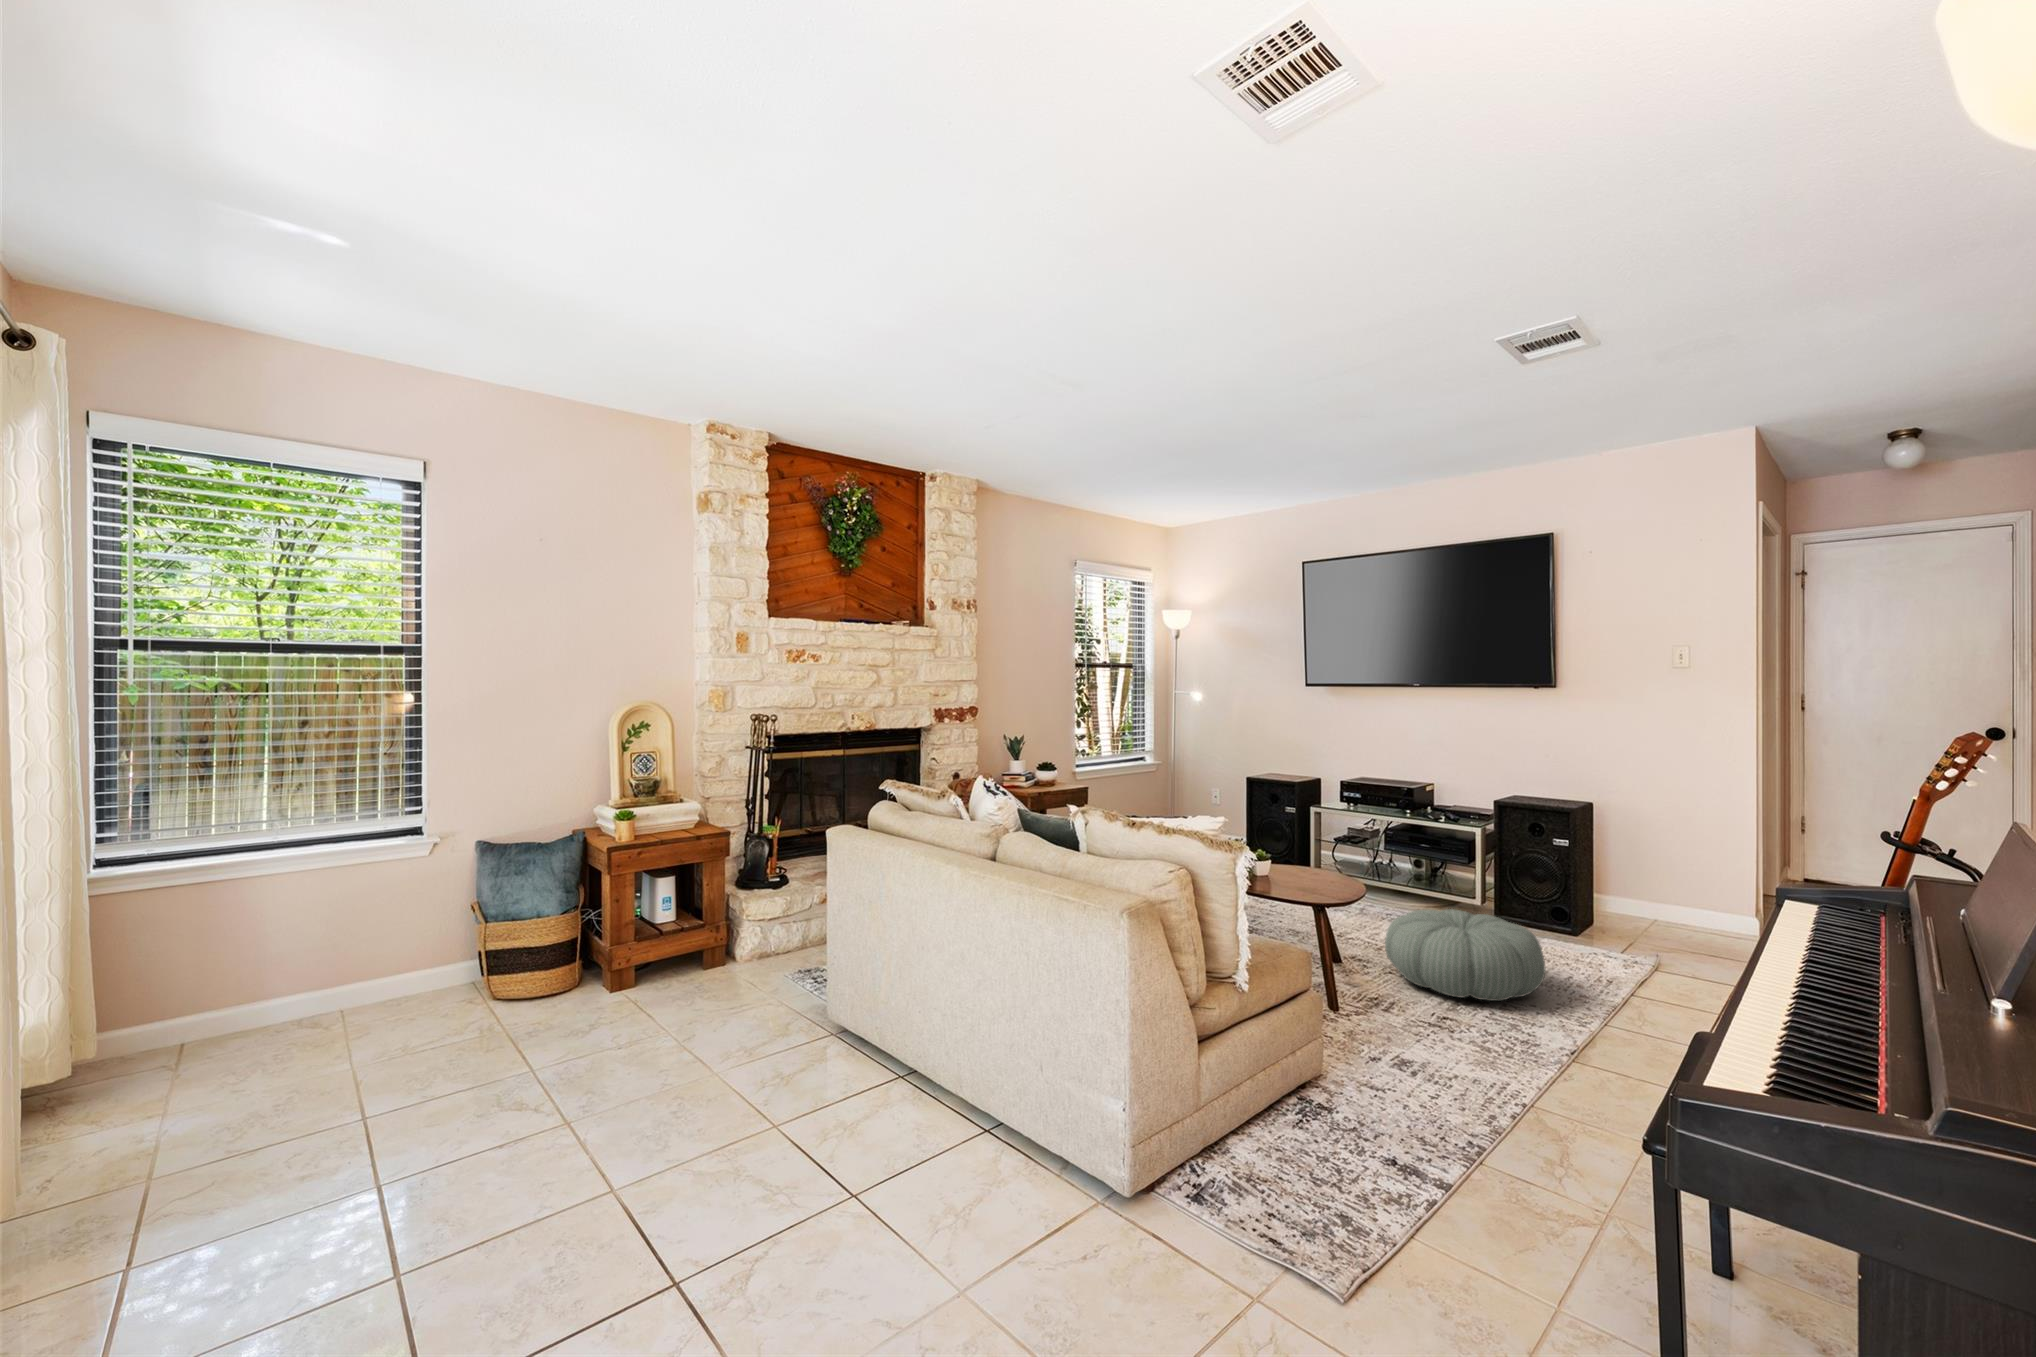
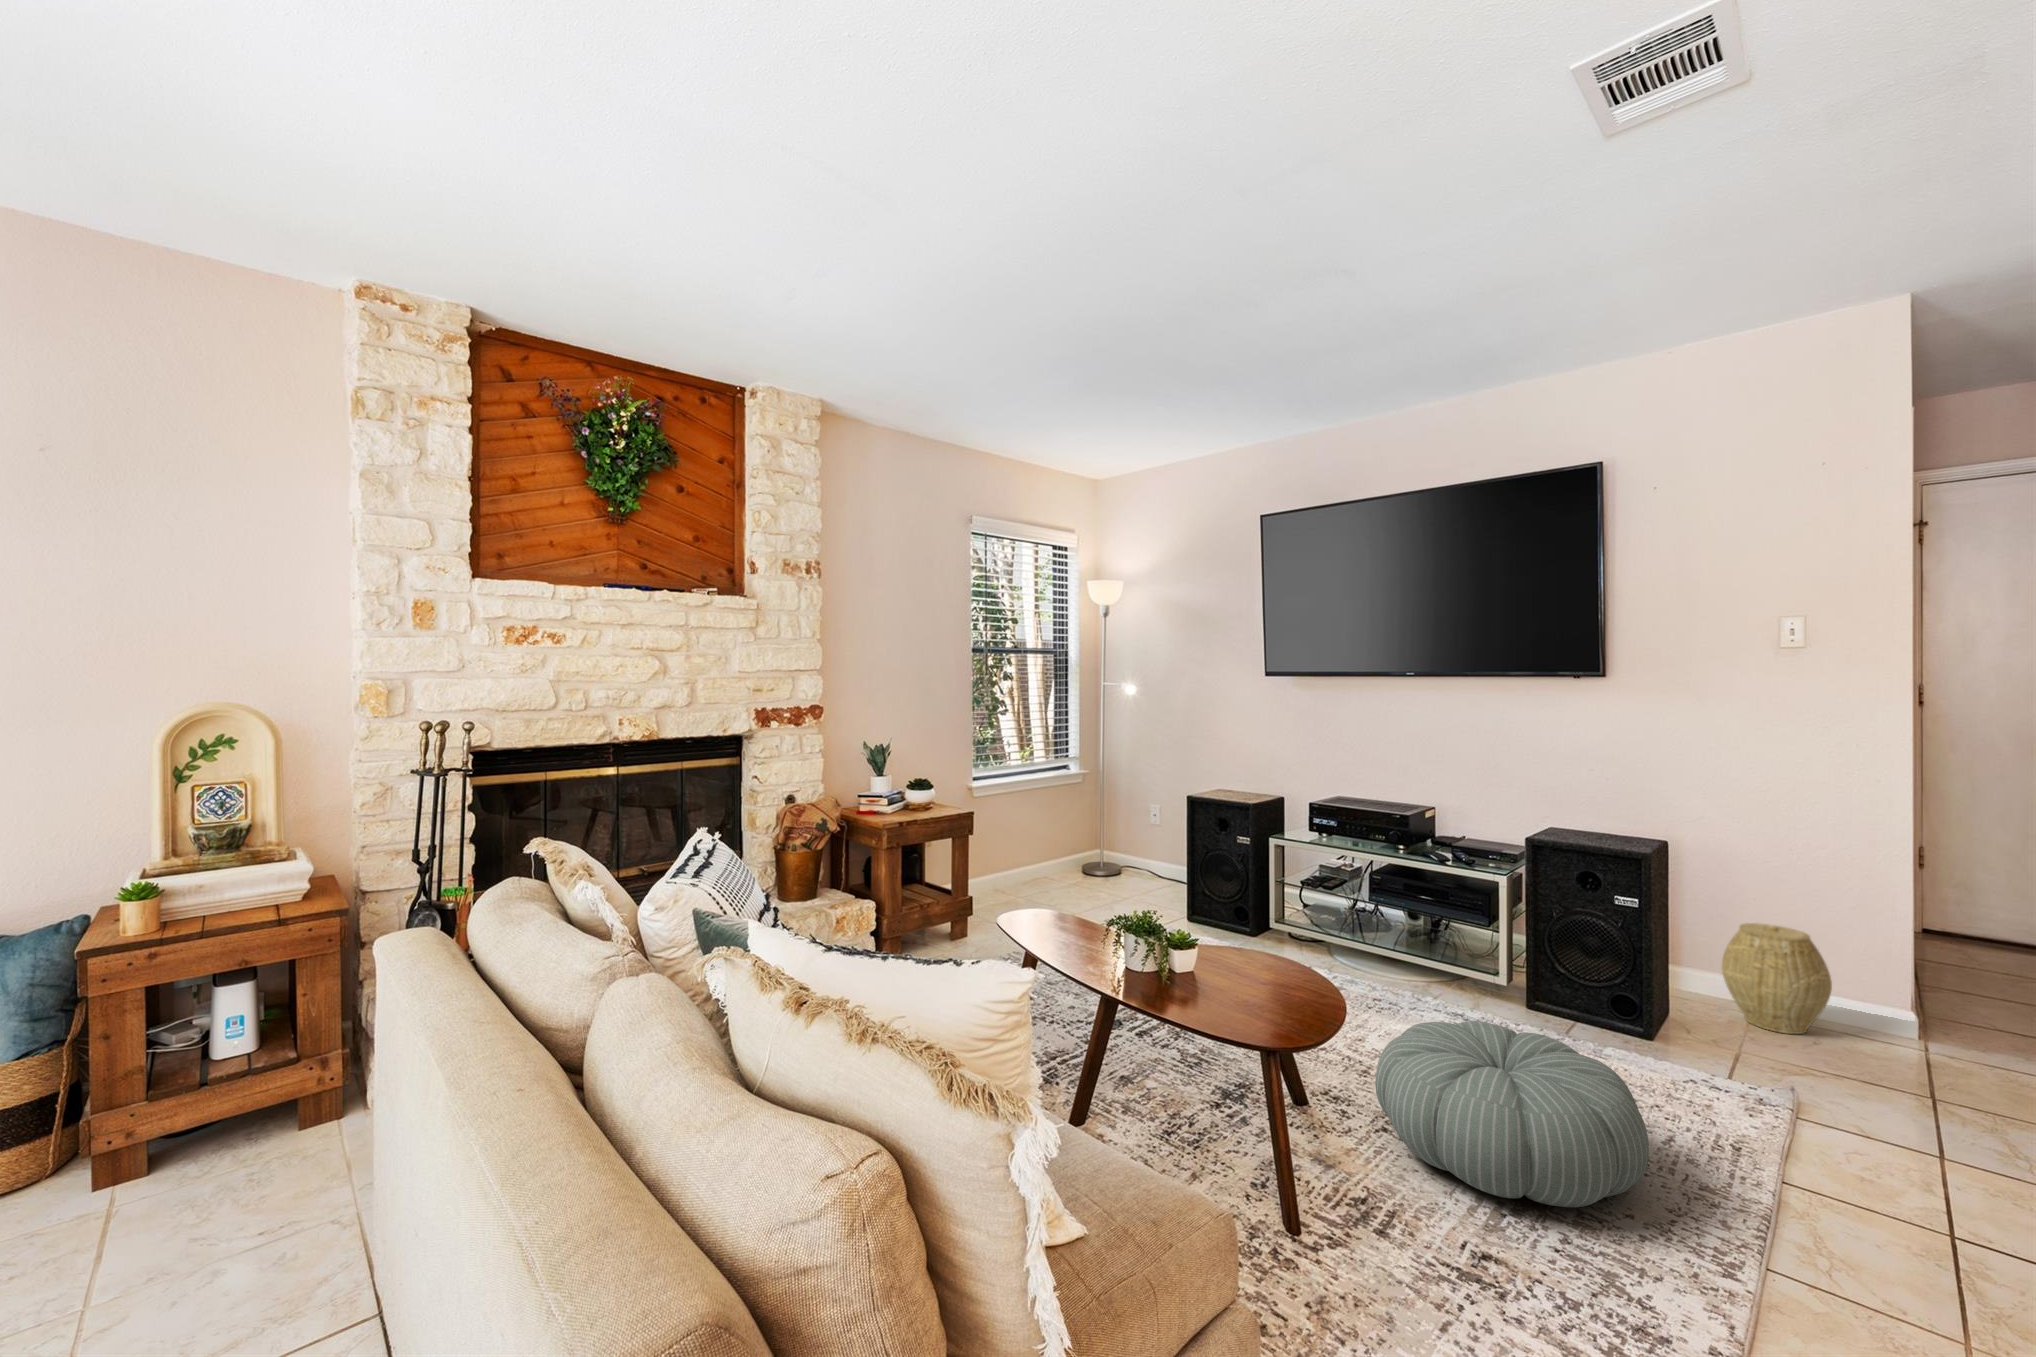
woven basket: none [1629,860,1699,933] -> present [1722,923,1832,1034]

